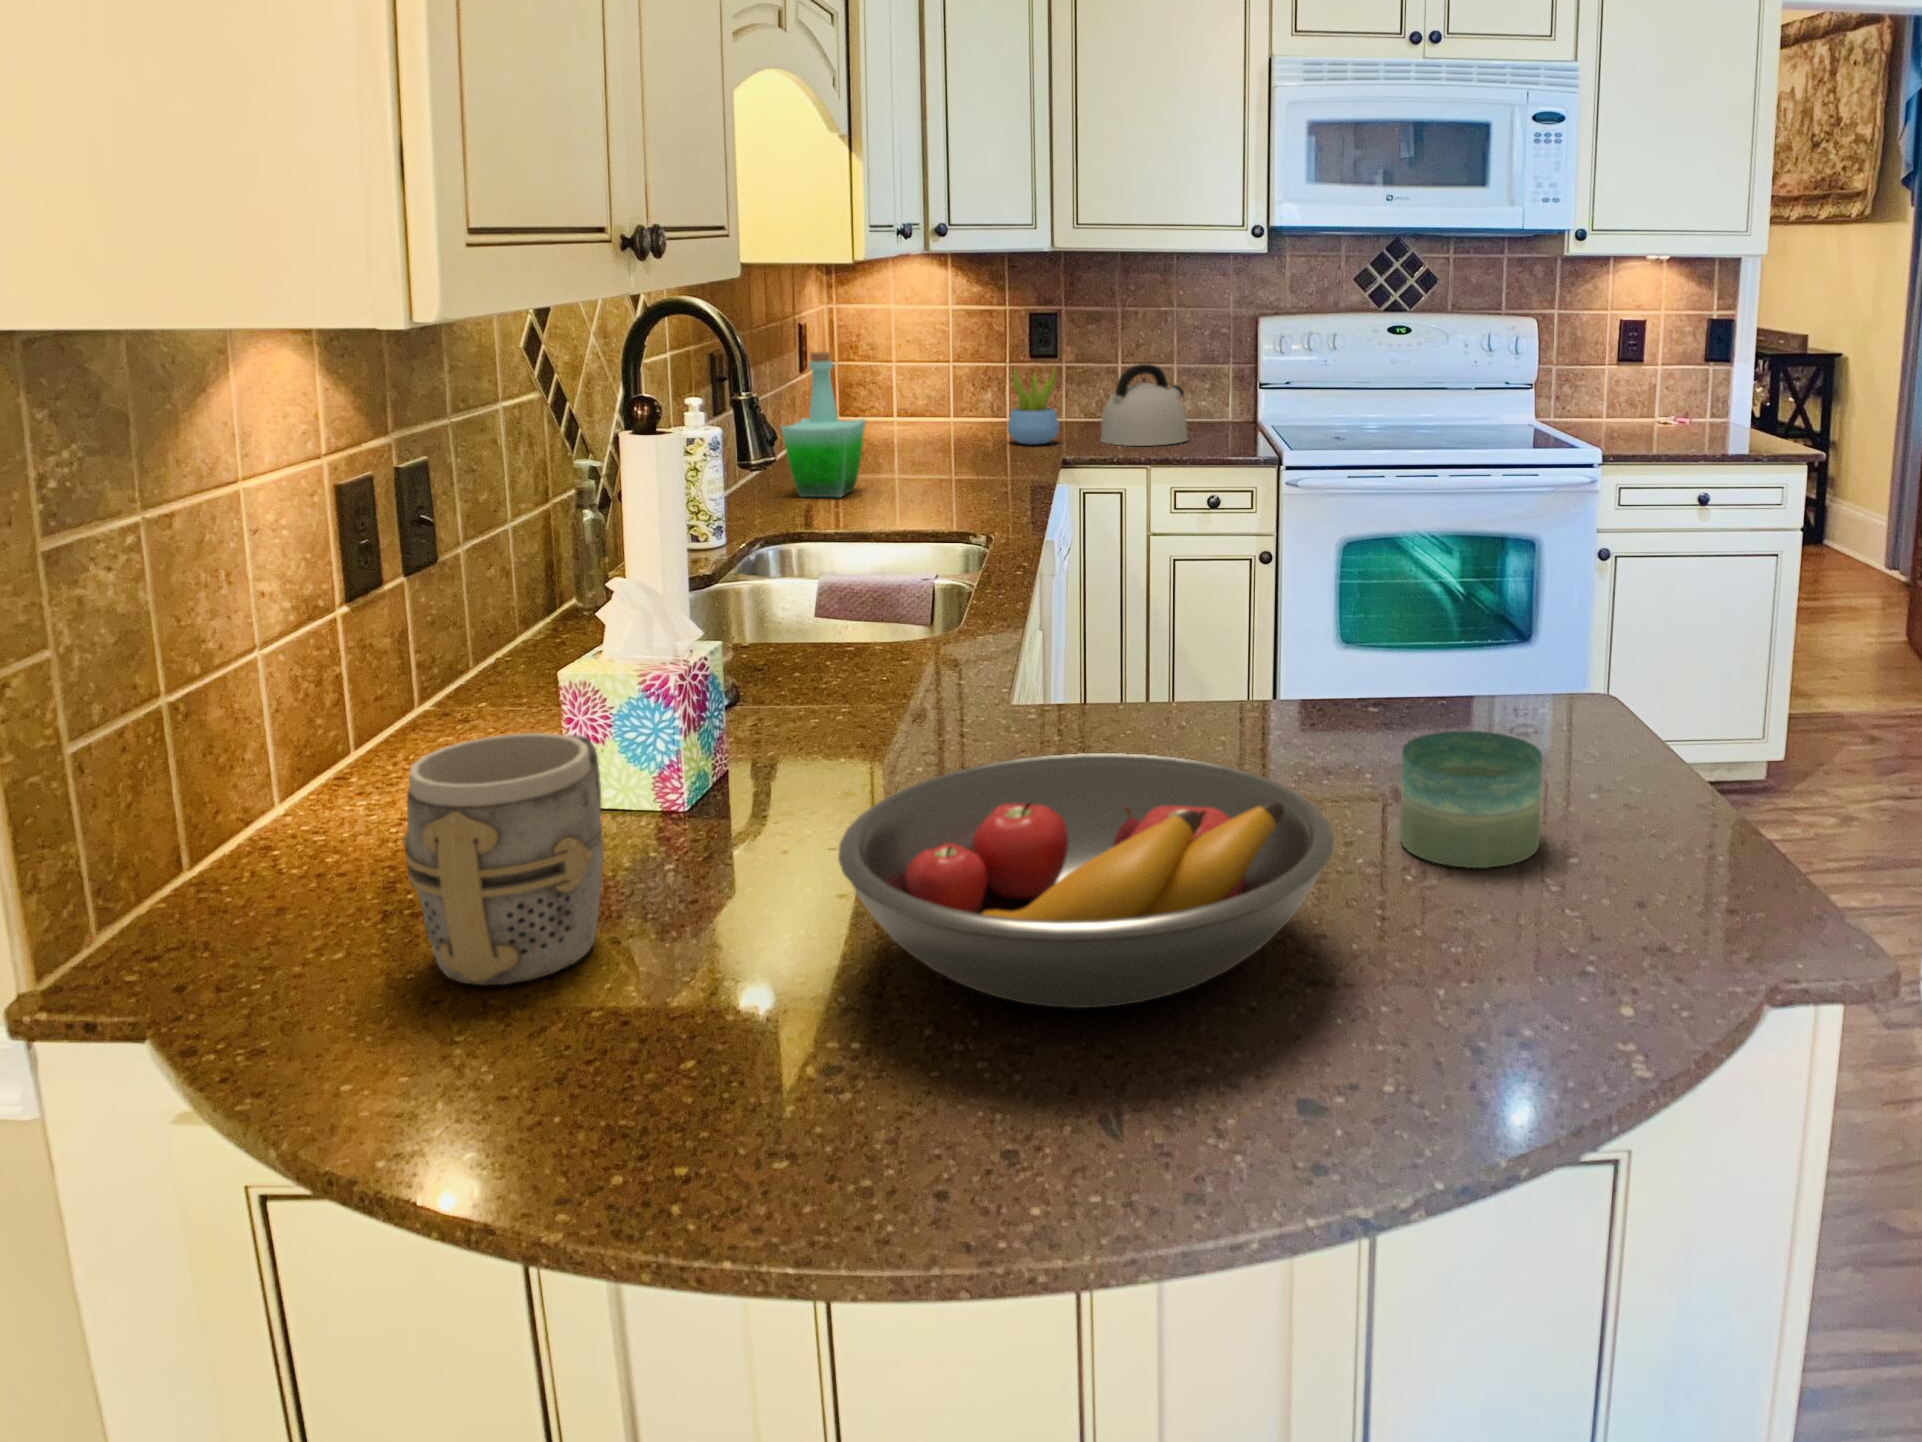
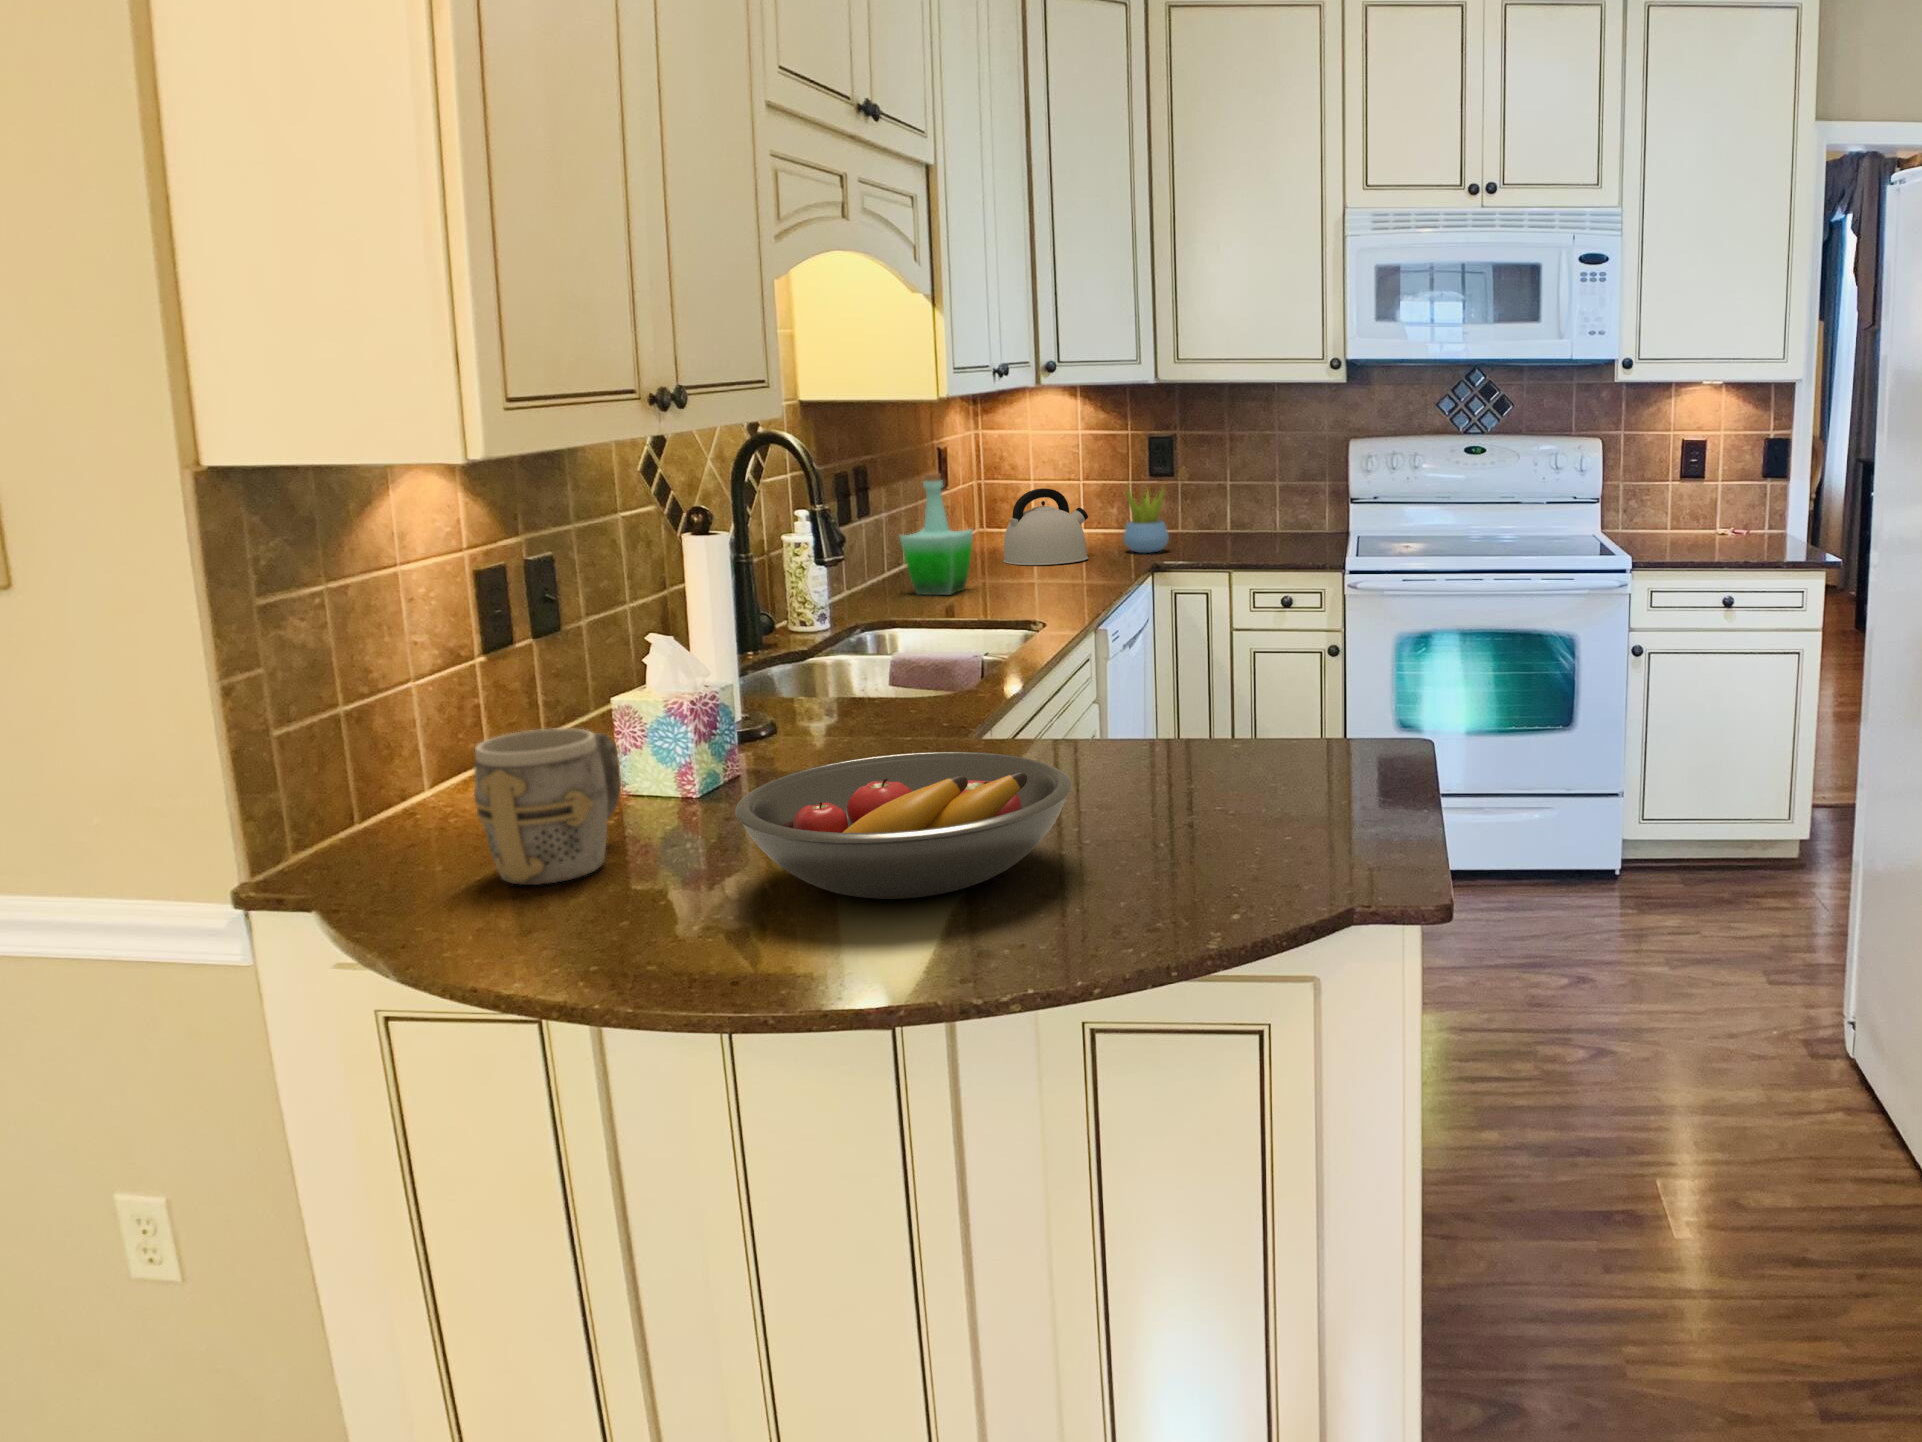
kettle: present [1101,364,1188,446] -> present [1003,488,1088,565]
candle: present [1400,731,1543,868] -> none [1176,746,1278,836]

